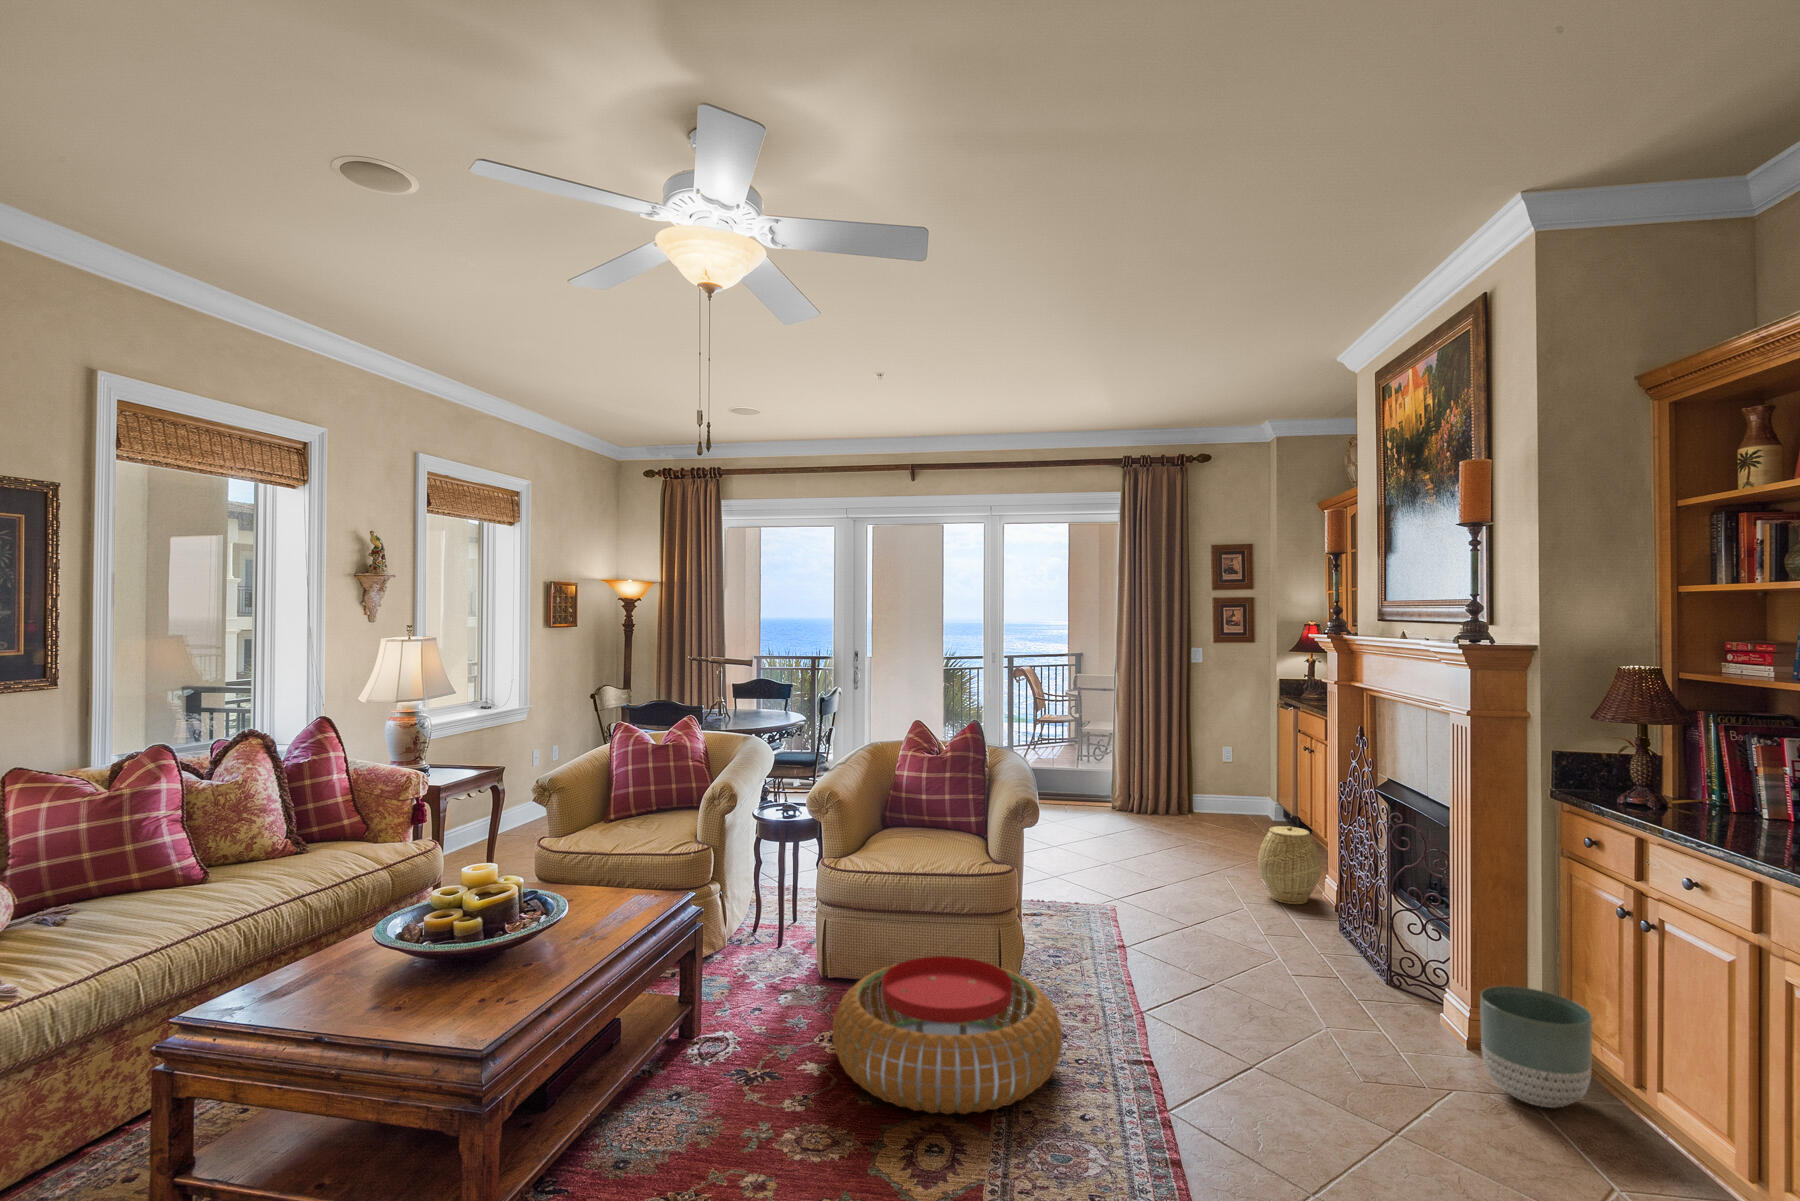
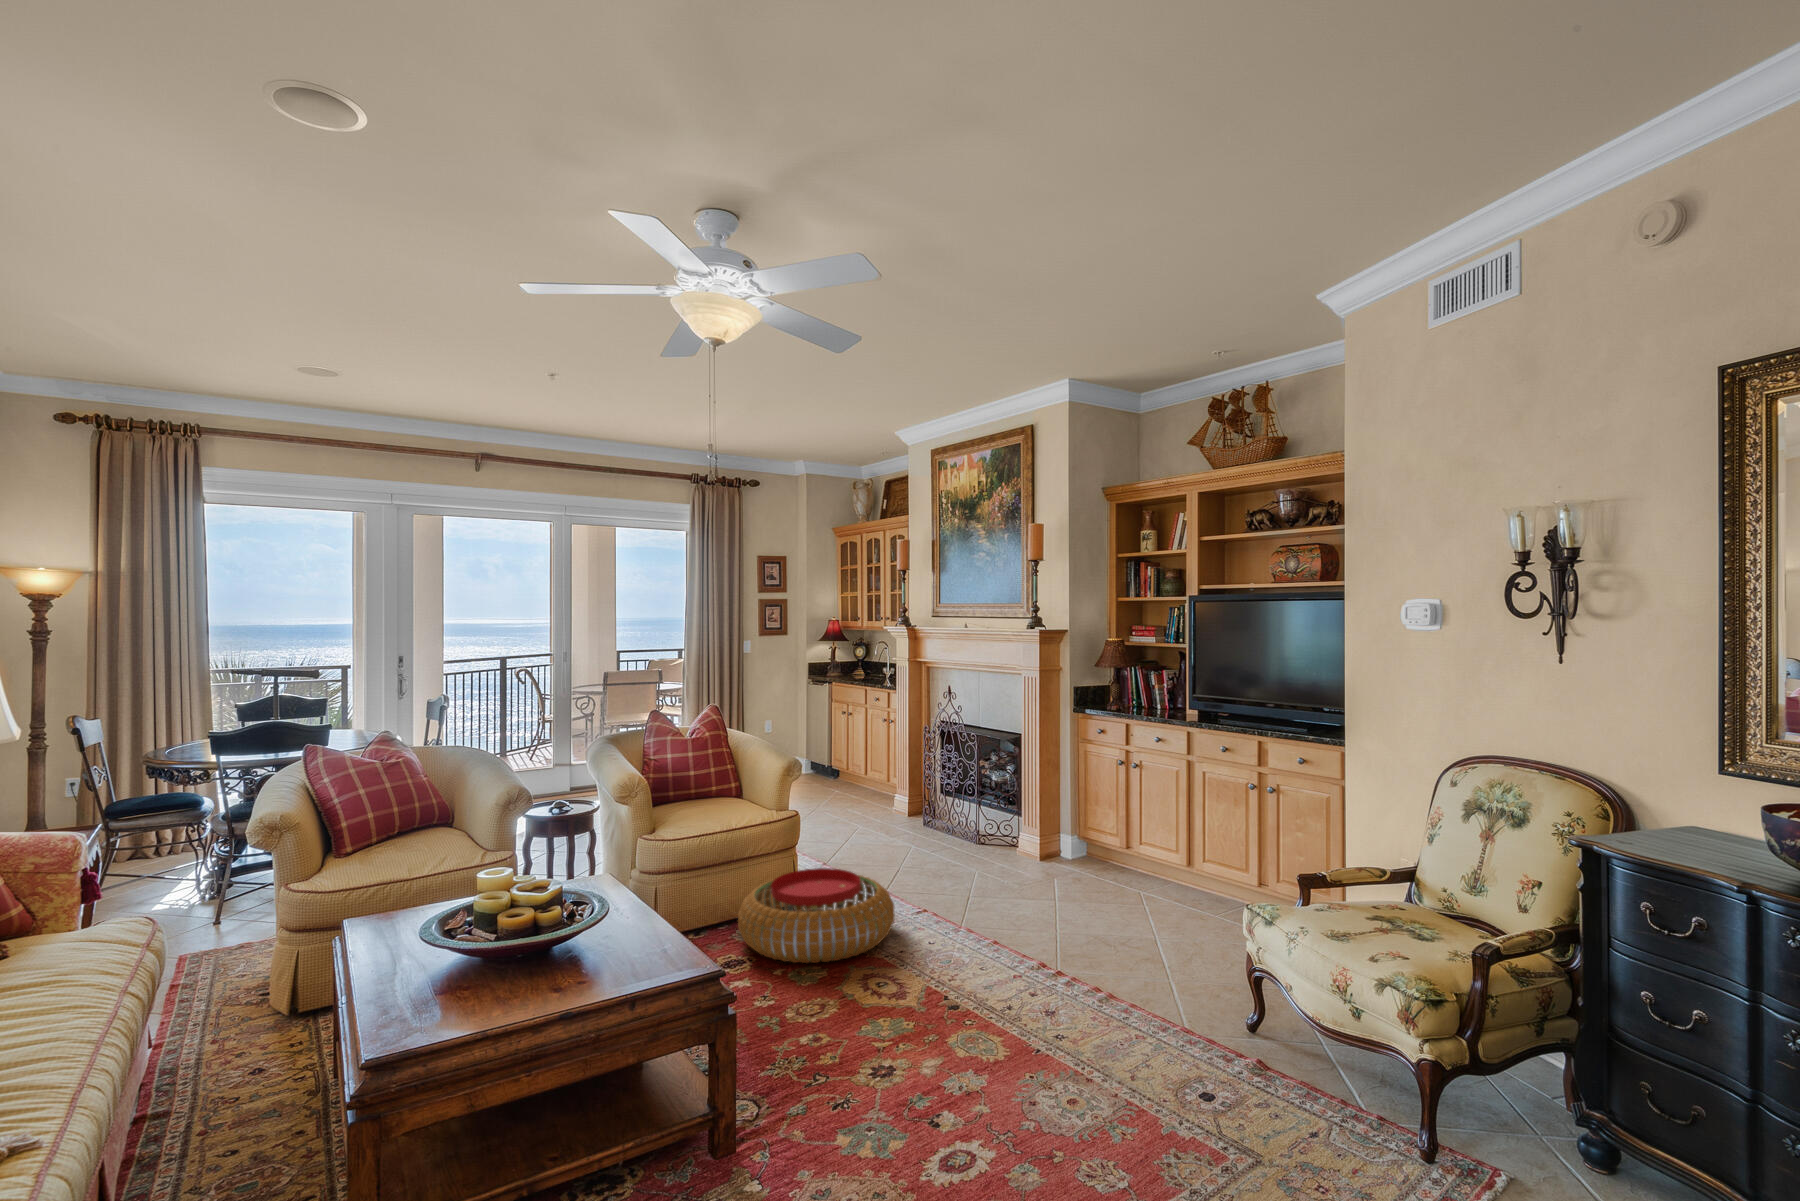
woven basket: present [1258,826,1322,904] -> none [858,760,899,812]
planter: present [1480,986,1592,1108] -> none [1056,812,1105,868]

